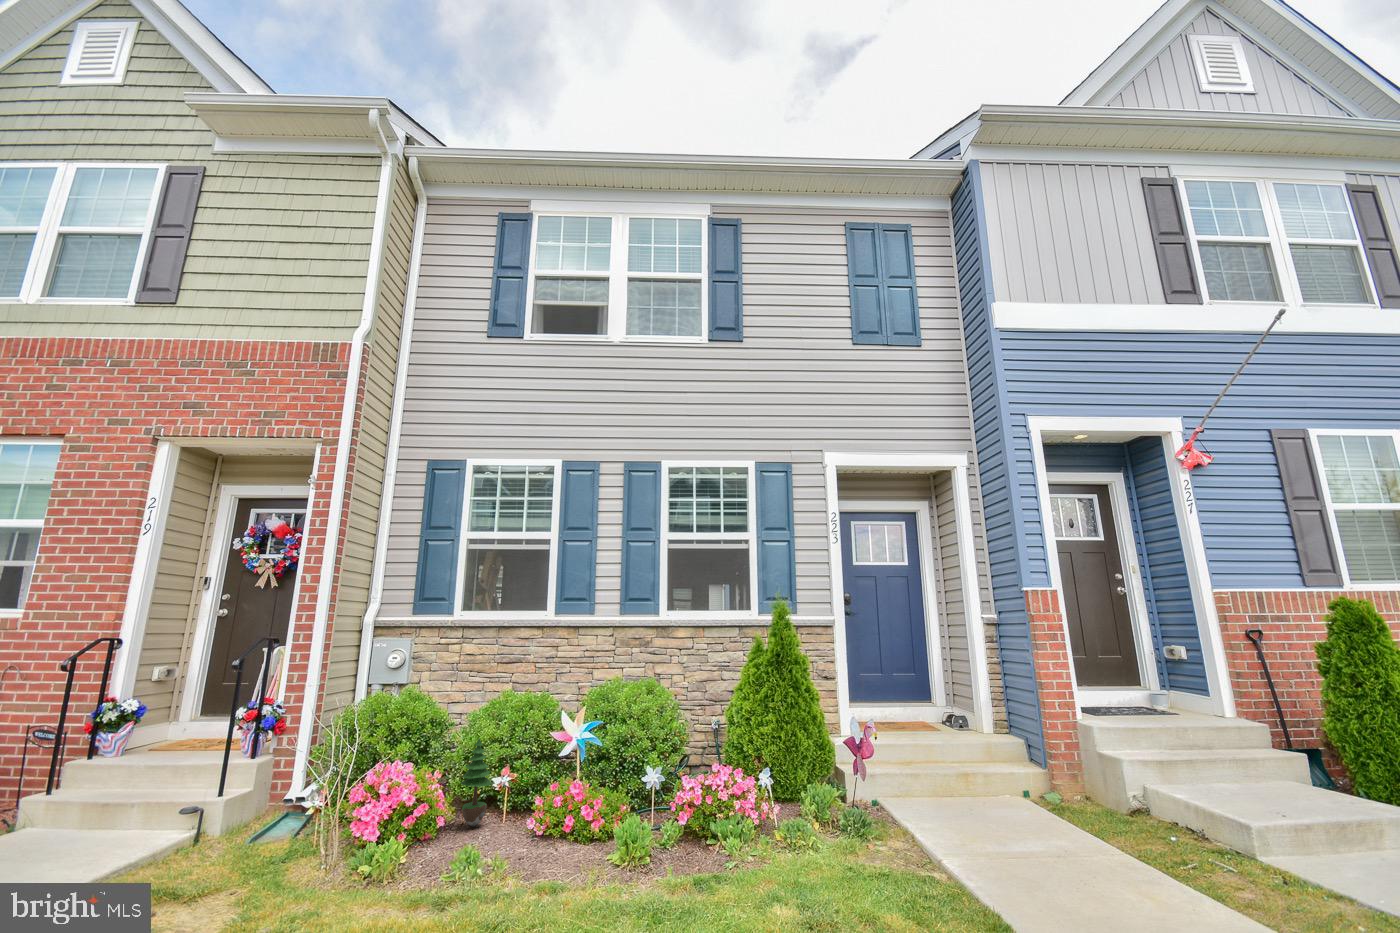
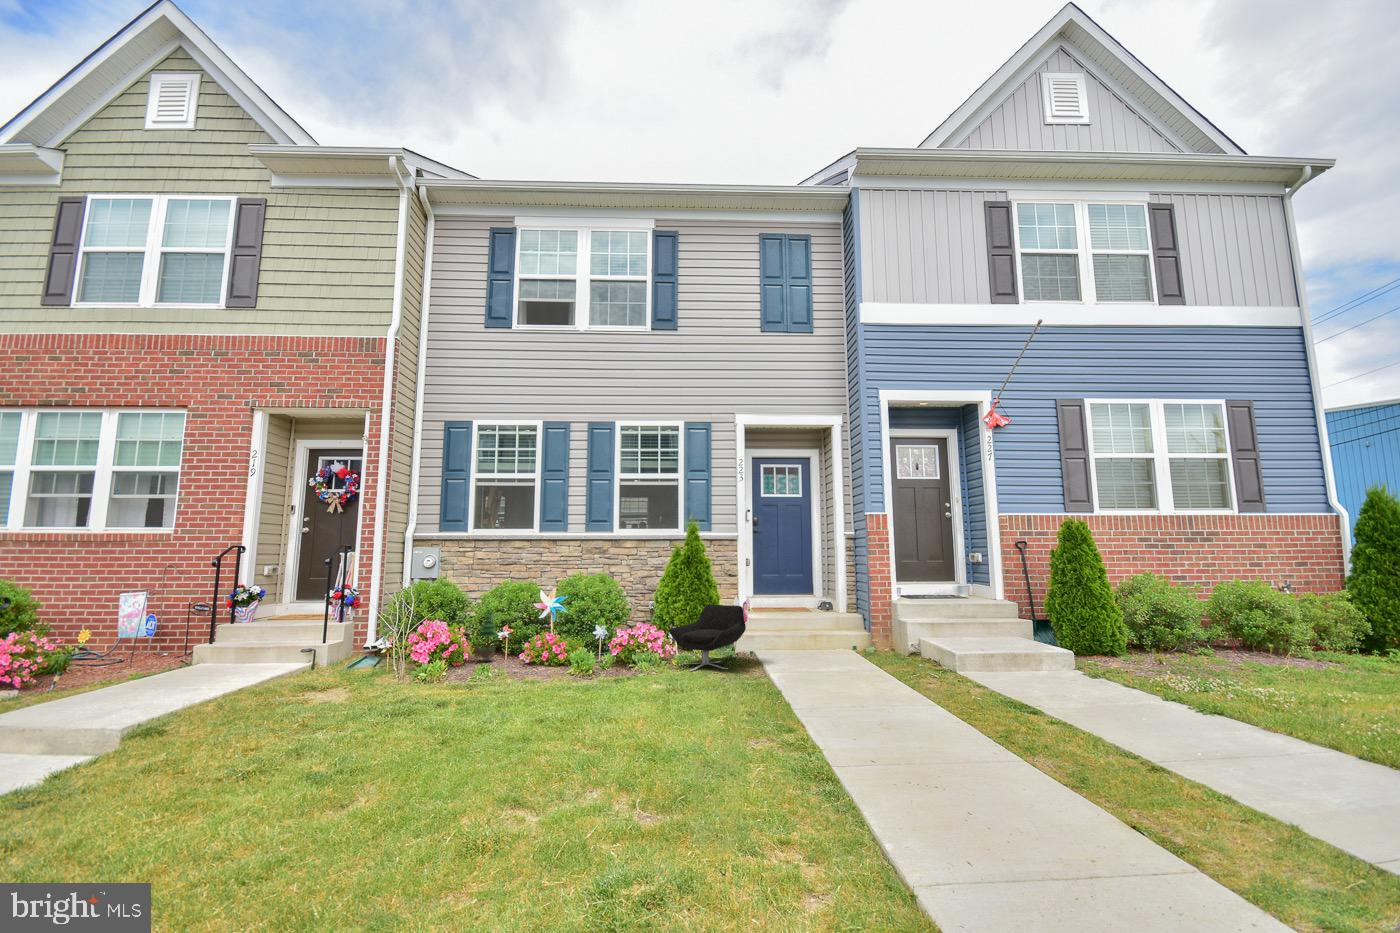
lounge chair: none [764,730,884,857] -> present [669,604,746,672]

